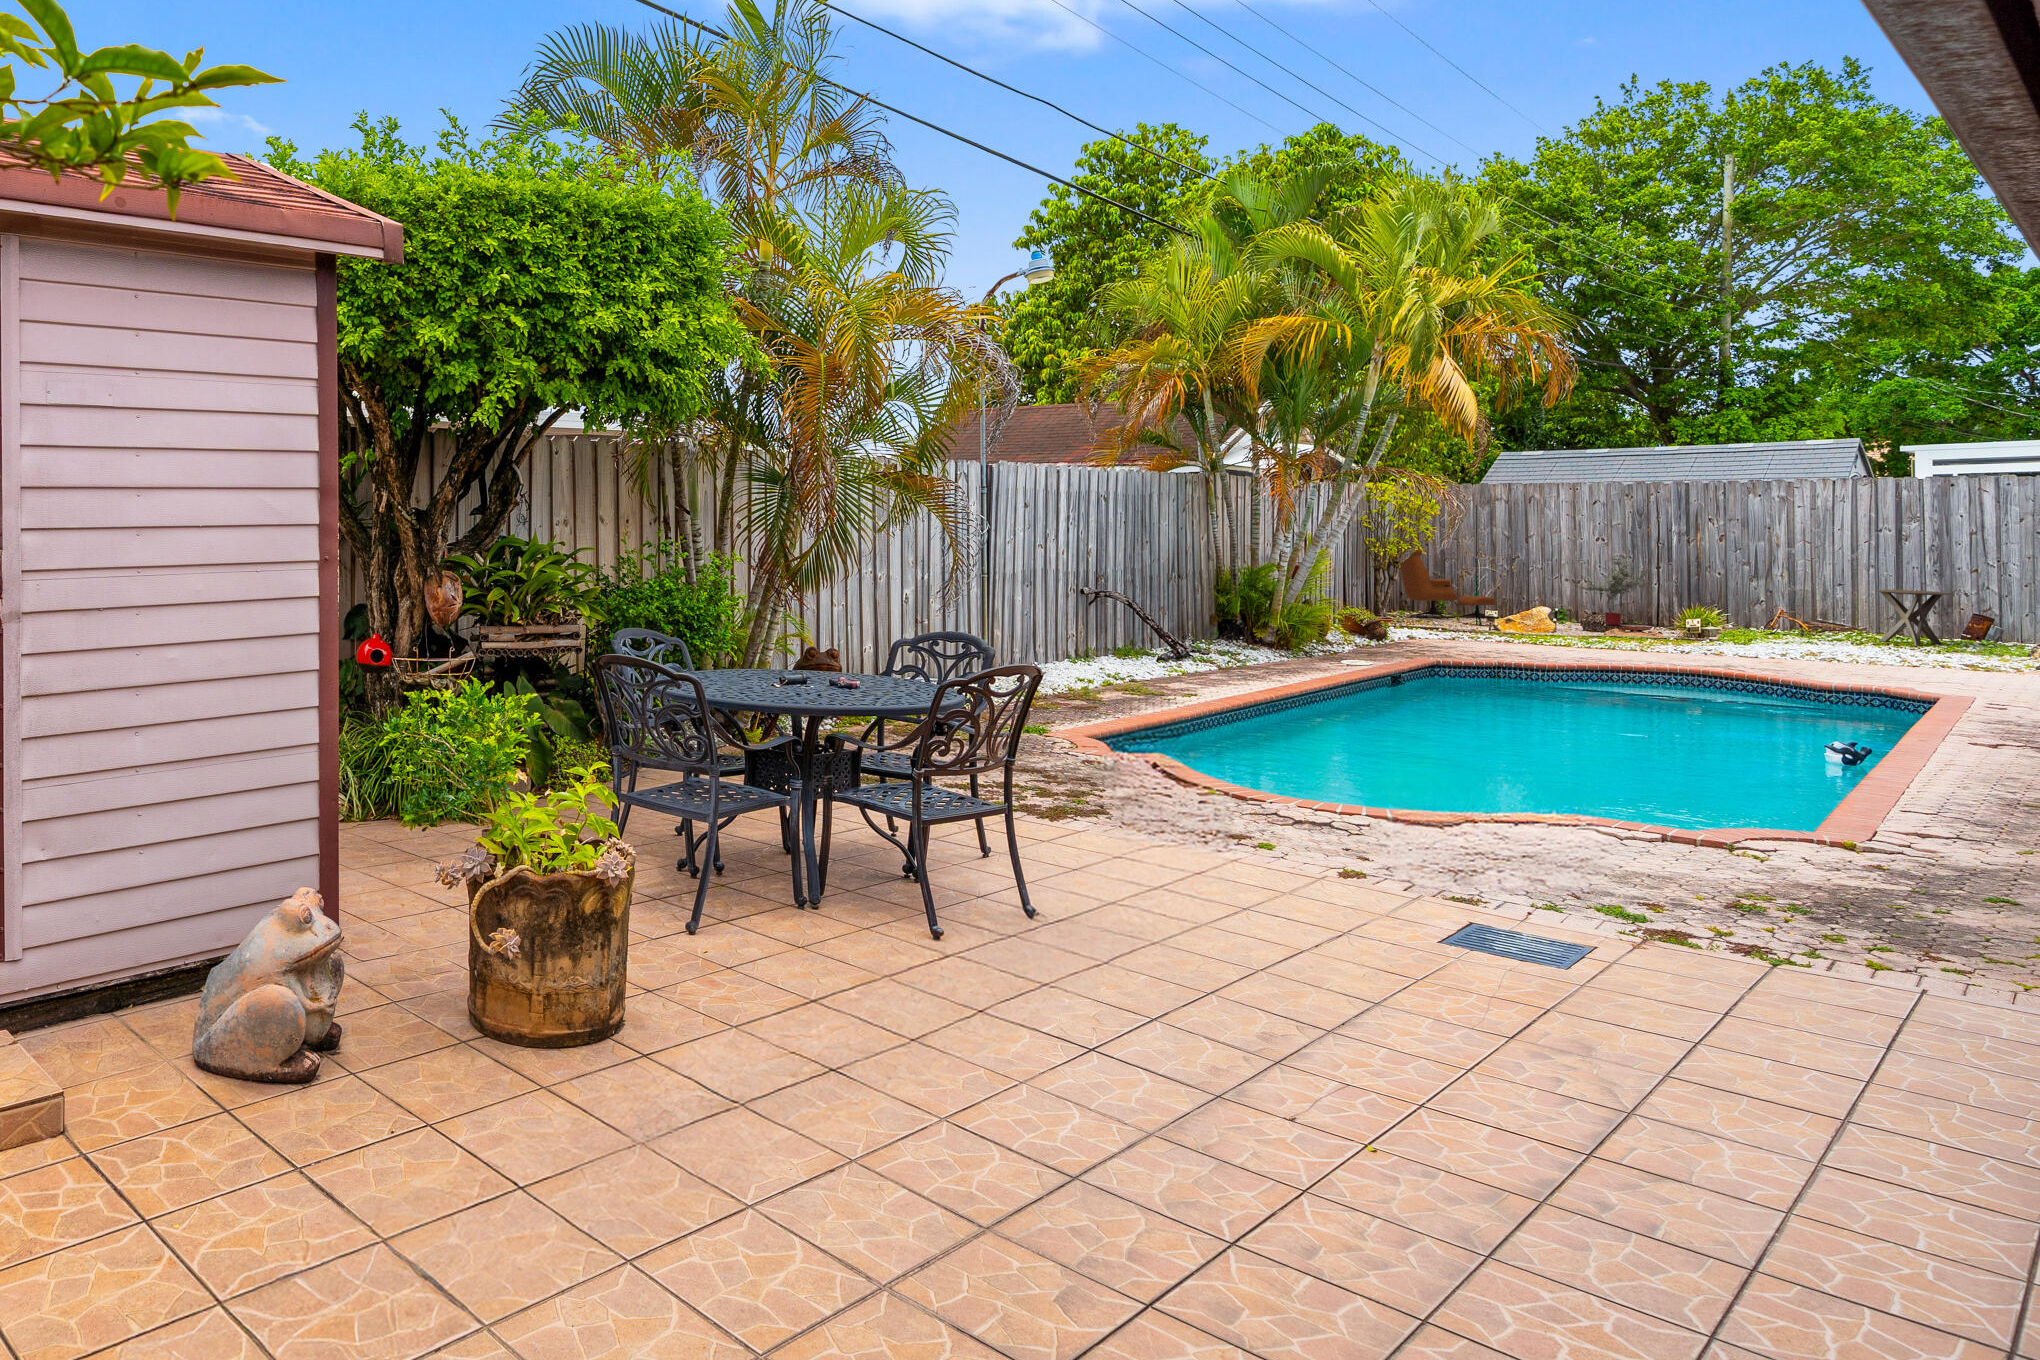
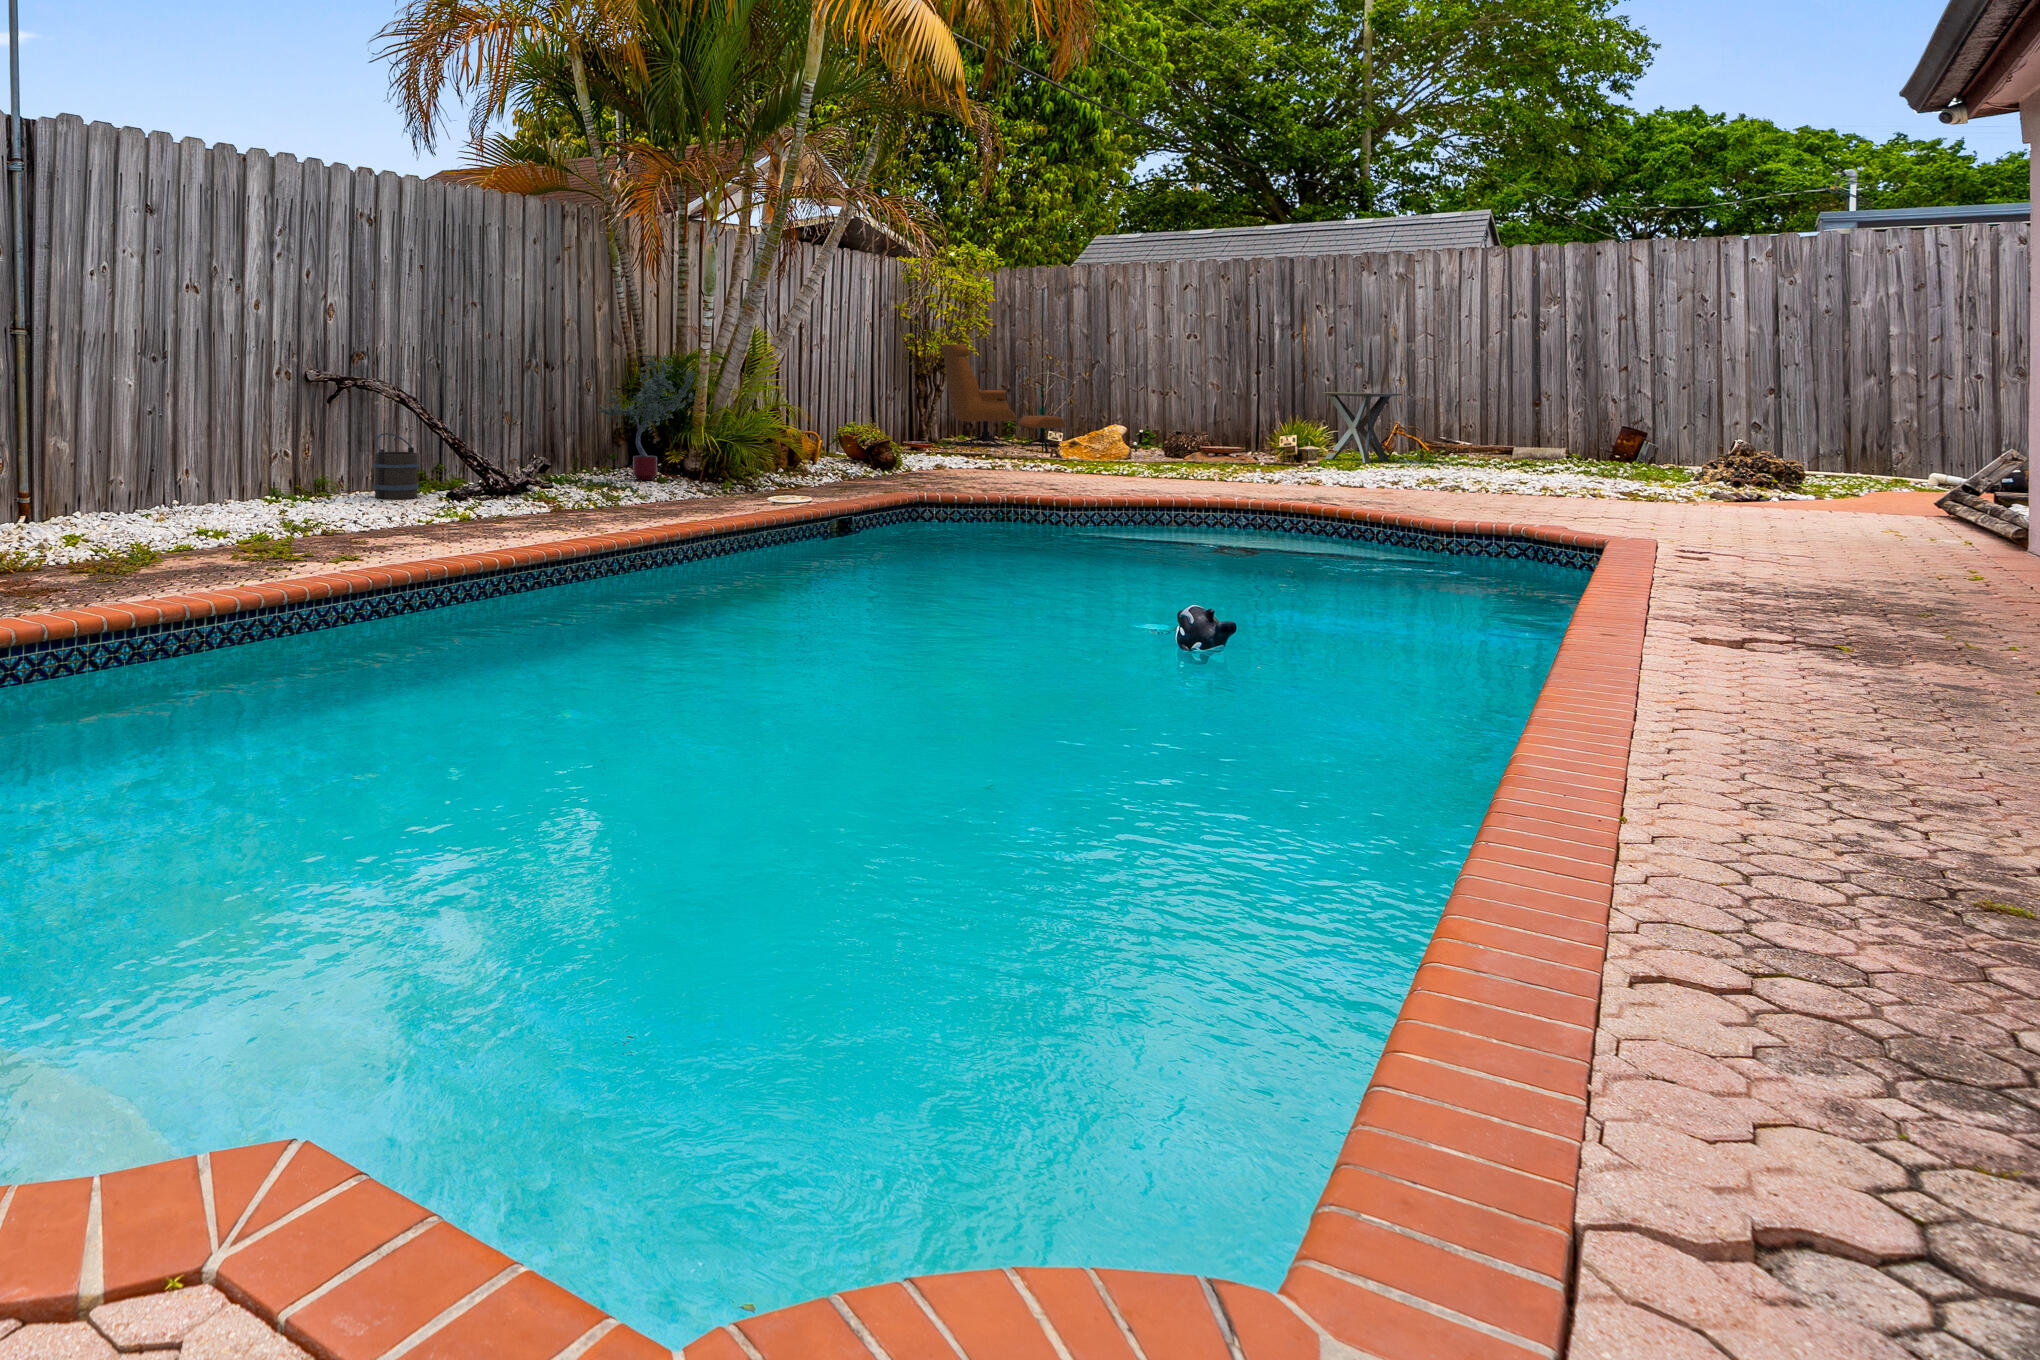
potted tree: present [1579,559,1649,626] -> present [598,355,696,480]
side table: present [1876,590,1953,646] -> present [1322,392,1402,463]
bucket: none [1107,622,1136,661] -> present [374,433,419,499]

